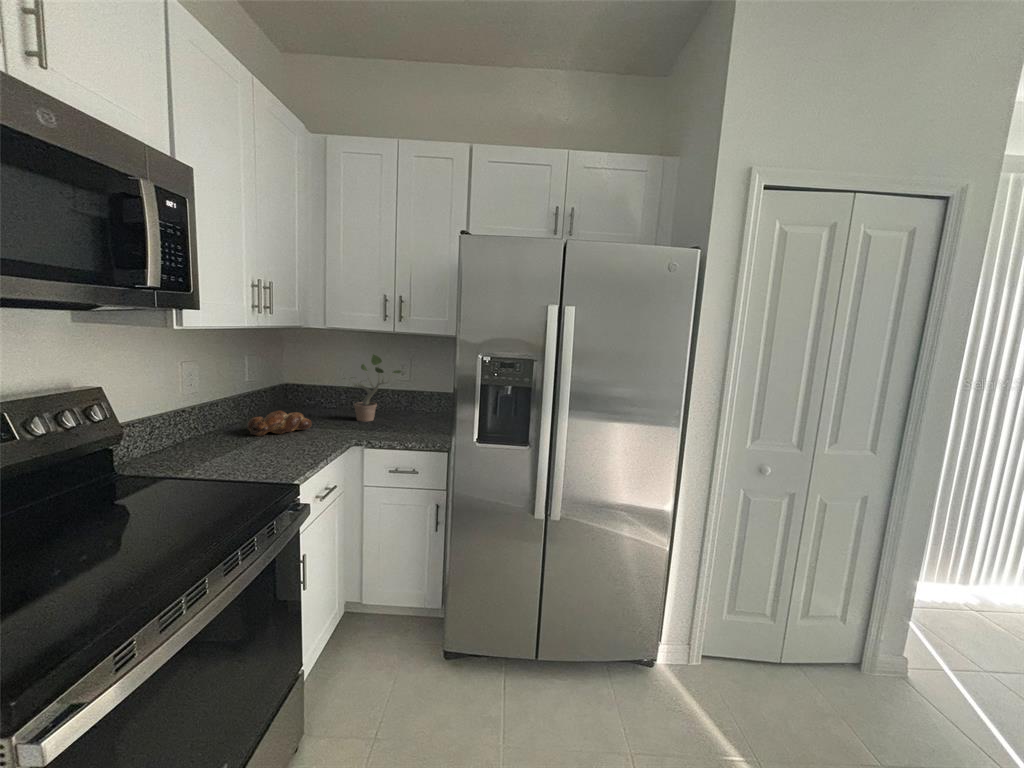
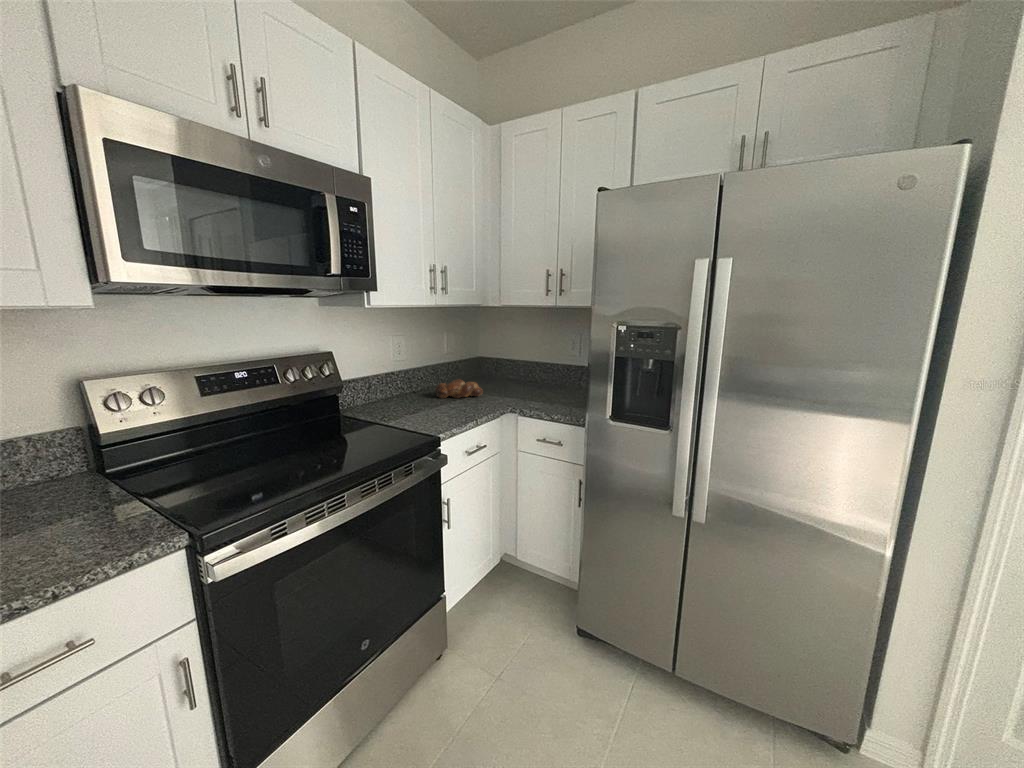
potted plant: present [343,354,401,421] -> none [509,333,563,394]

